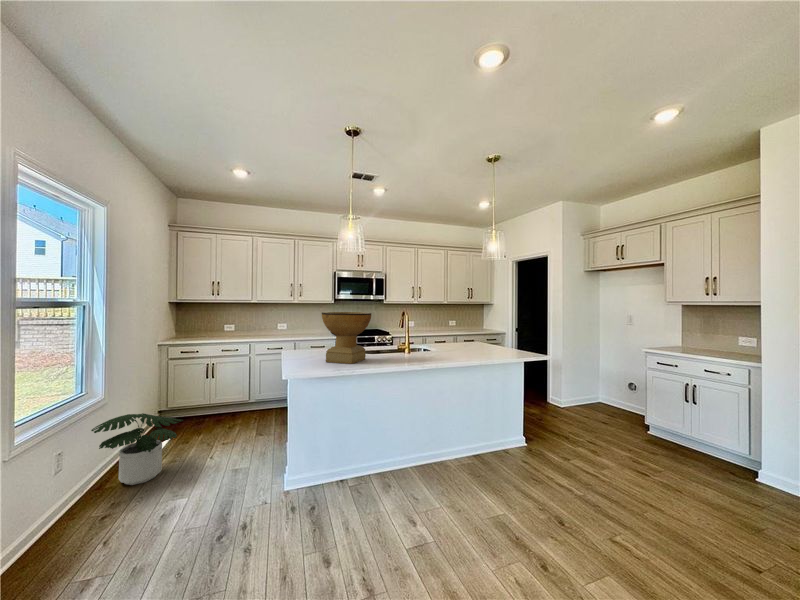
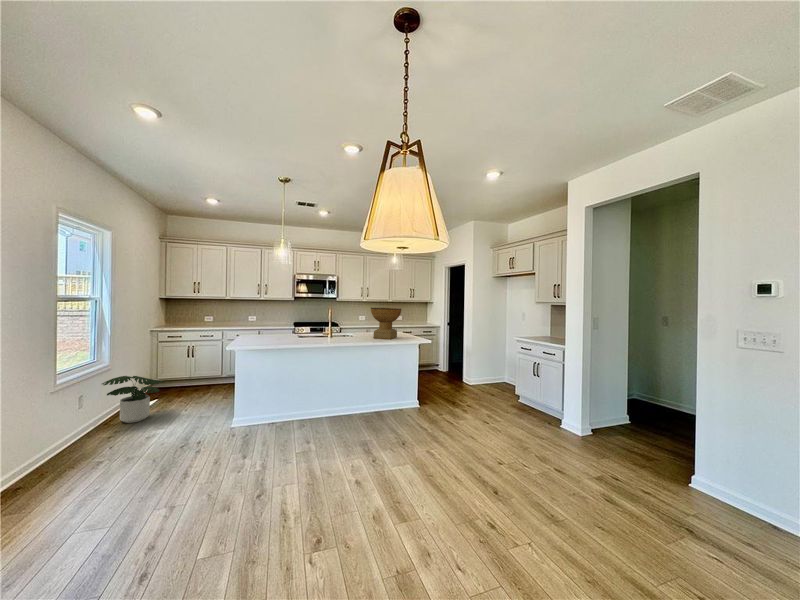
decorative bowl: present [322,312,371,364] -> present [371,307,401,339]

